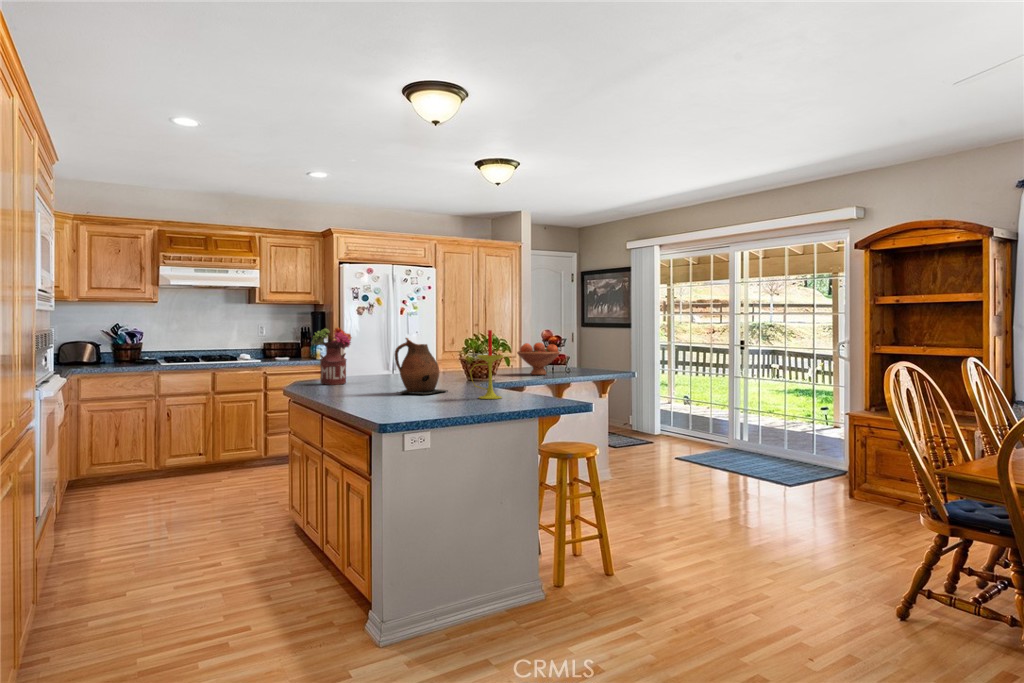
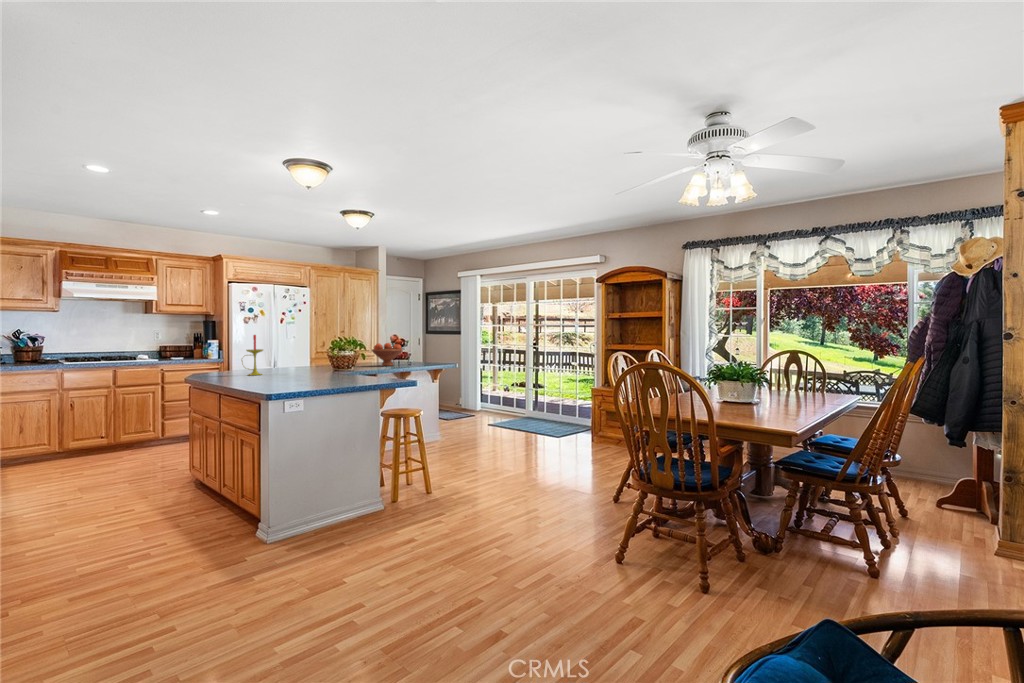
flower arrangement: present [312,327,352,385] -> none [208,331,241,375]
candle: present [470,330,503,399] -> present [242,335,263,375]
ceramic pitcher: present [395,338,447,395] -> none [276,338,318,378]

